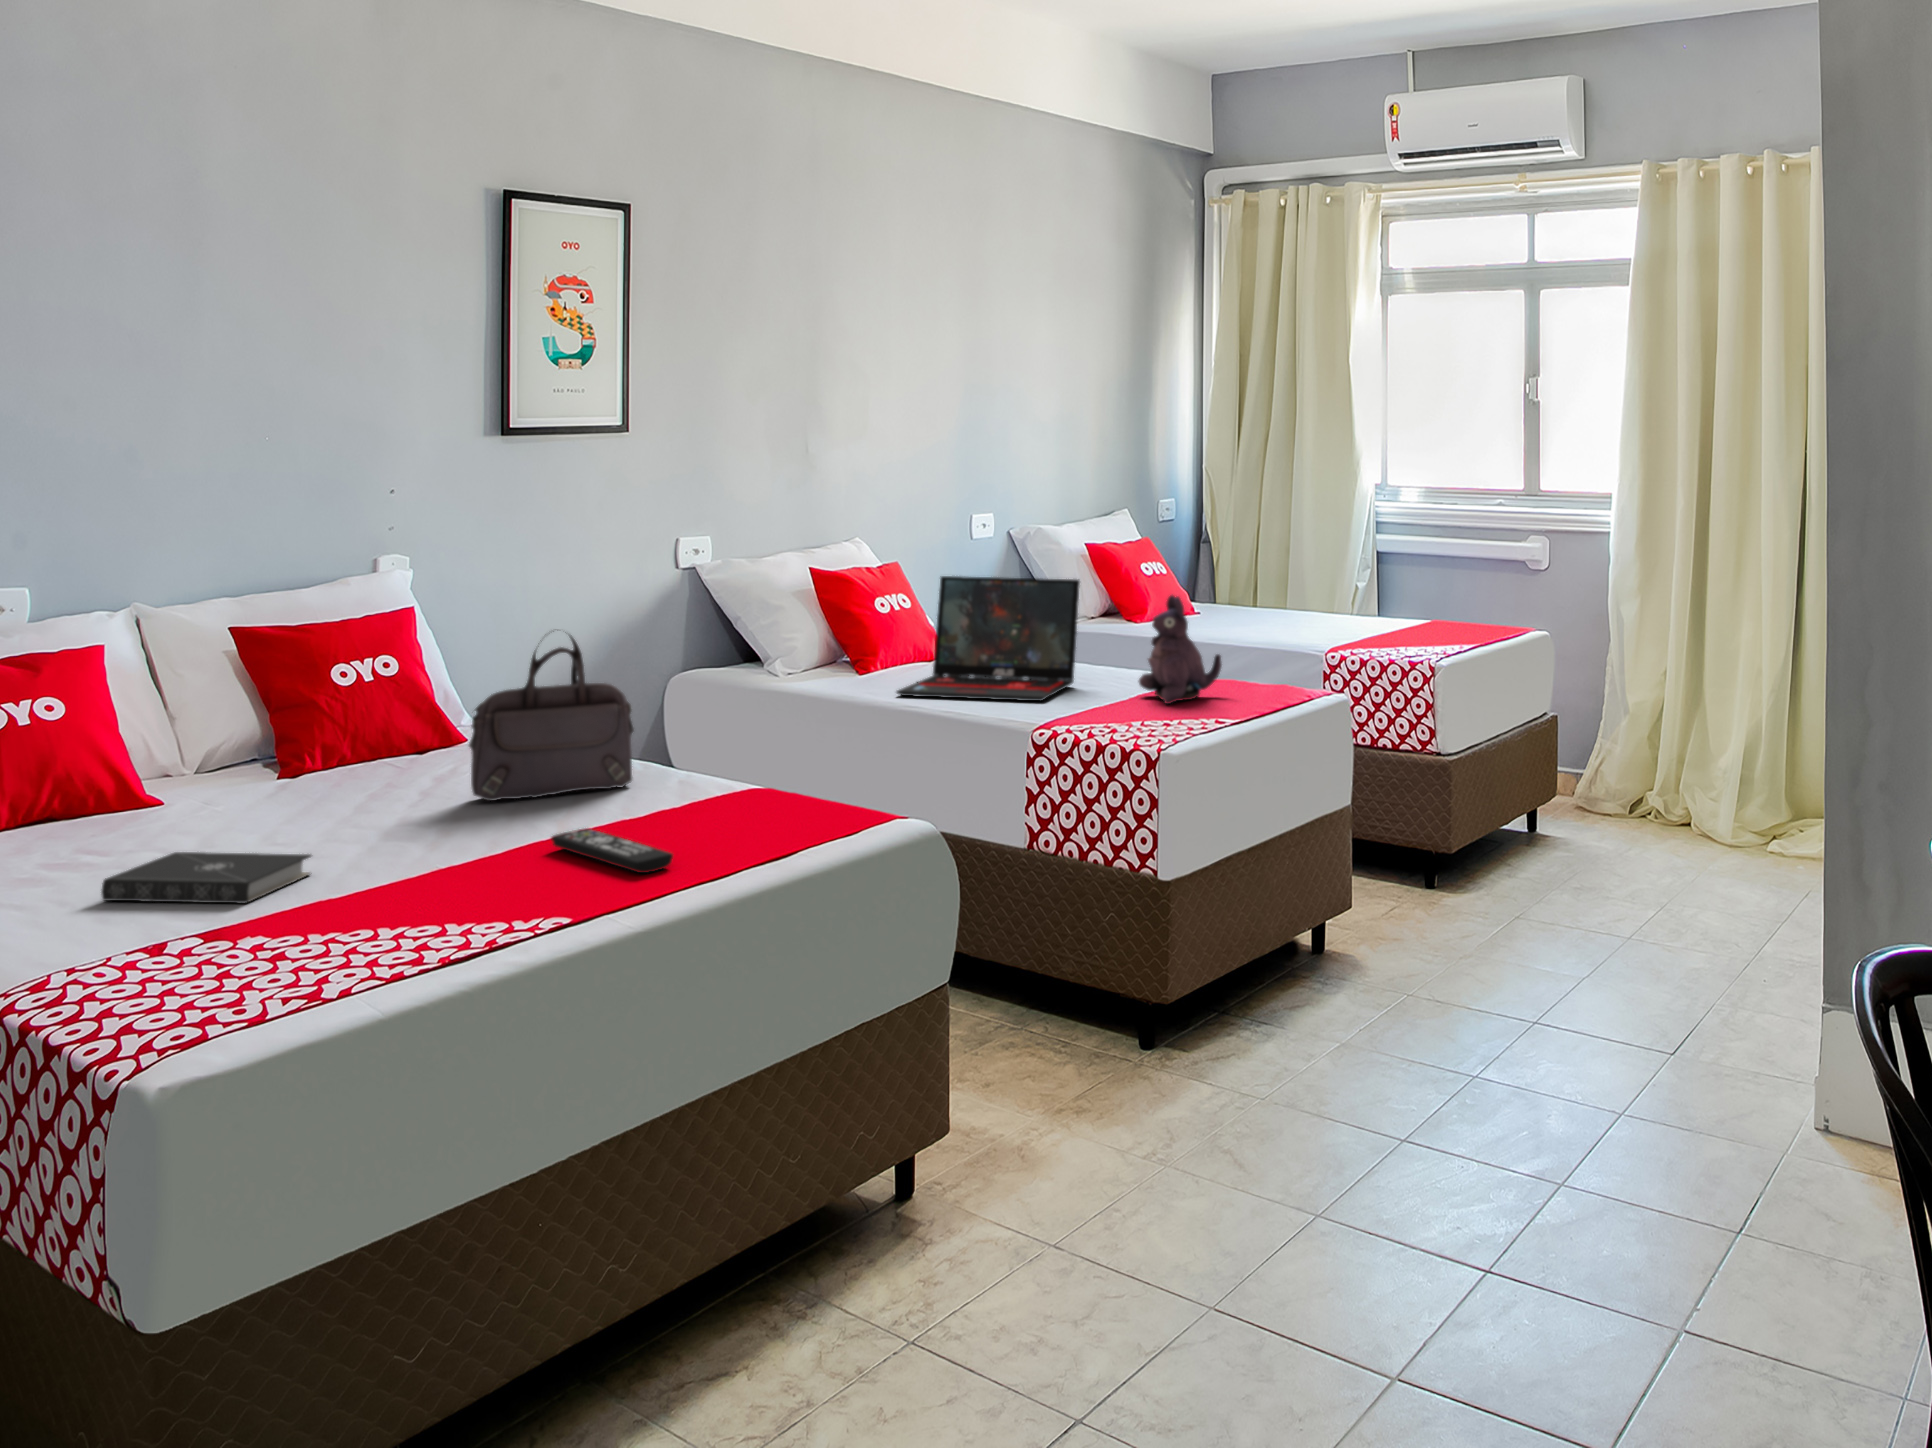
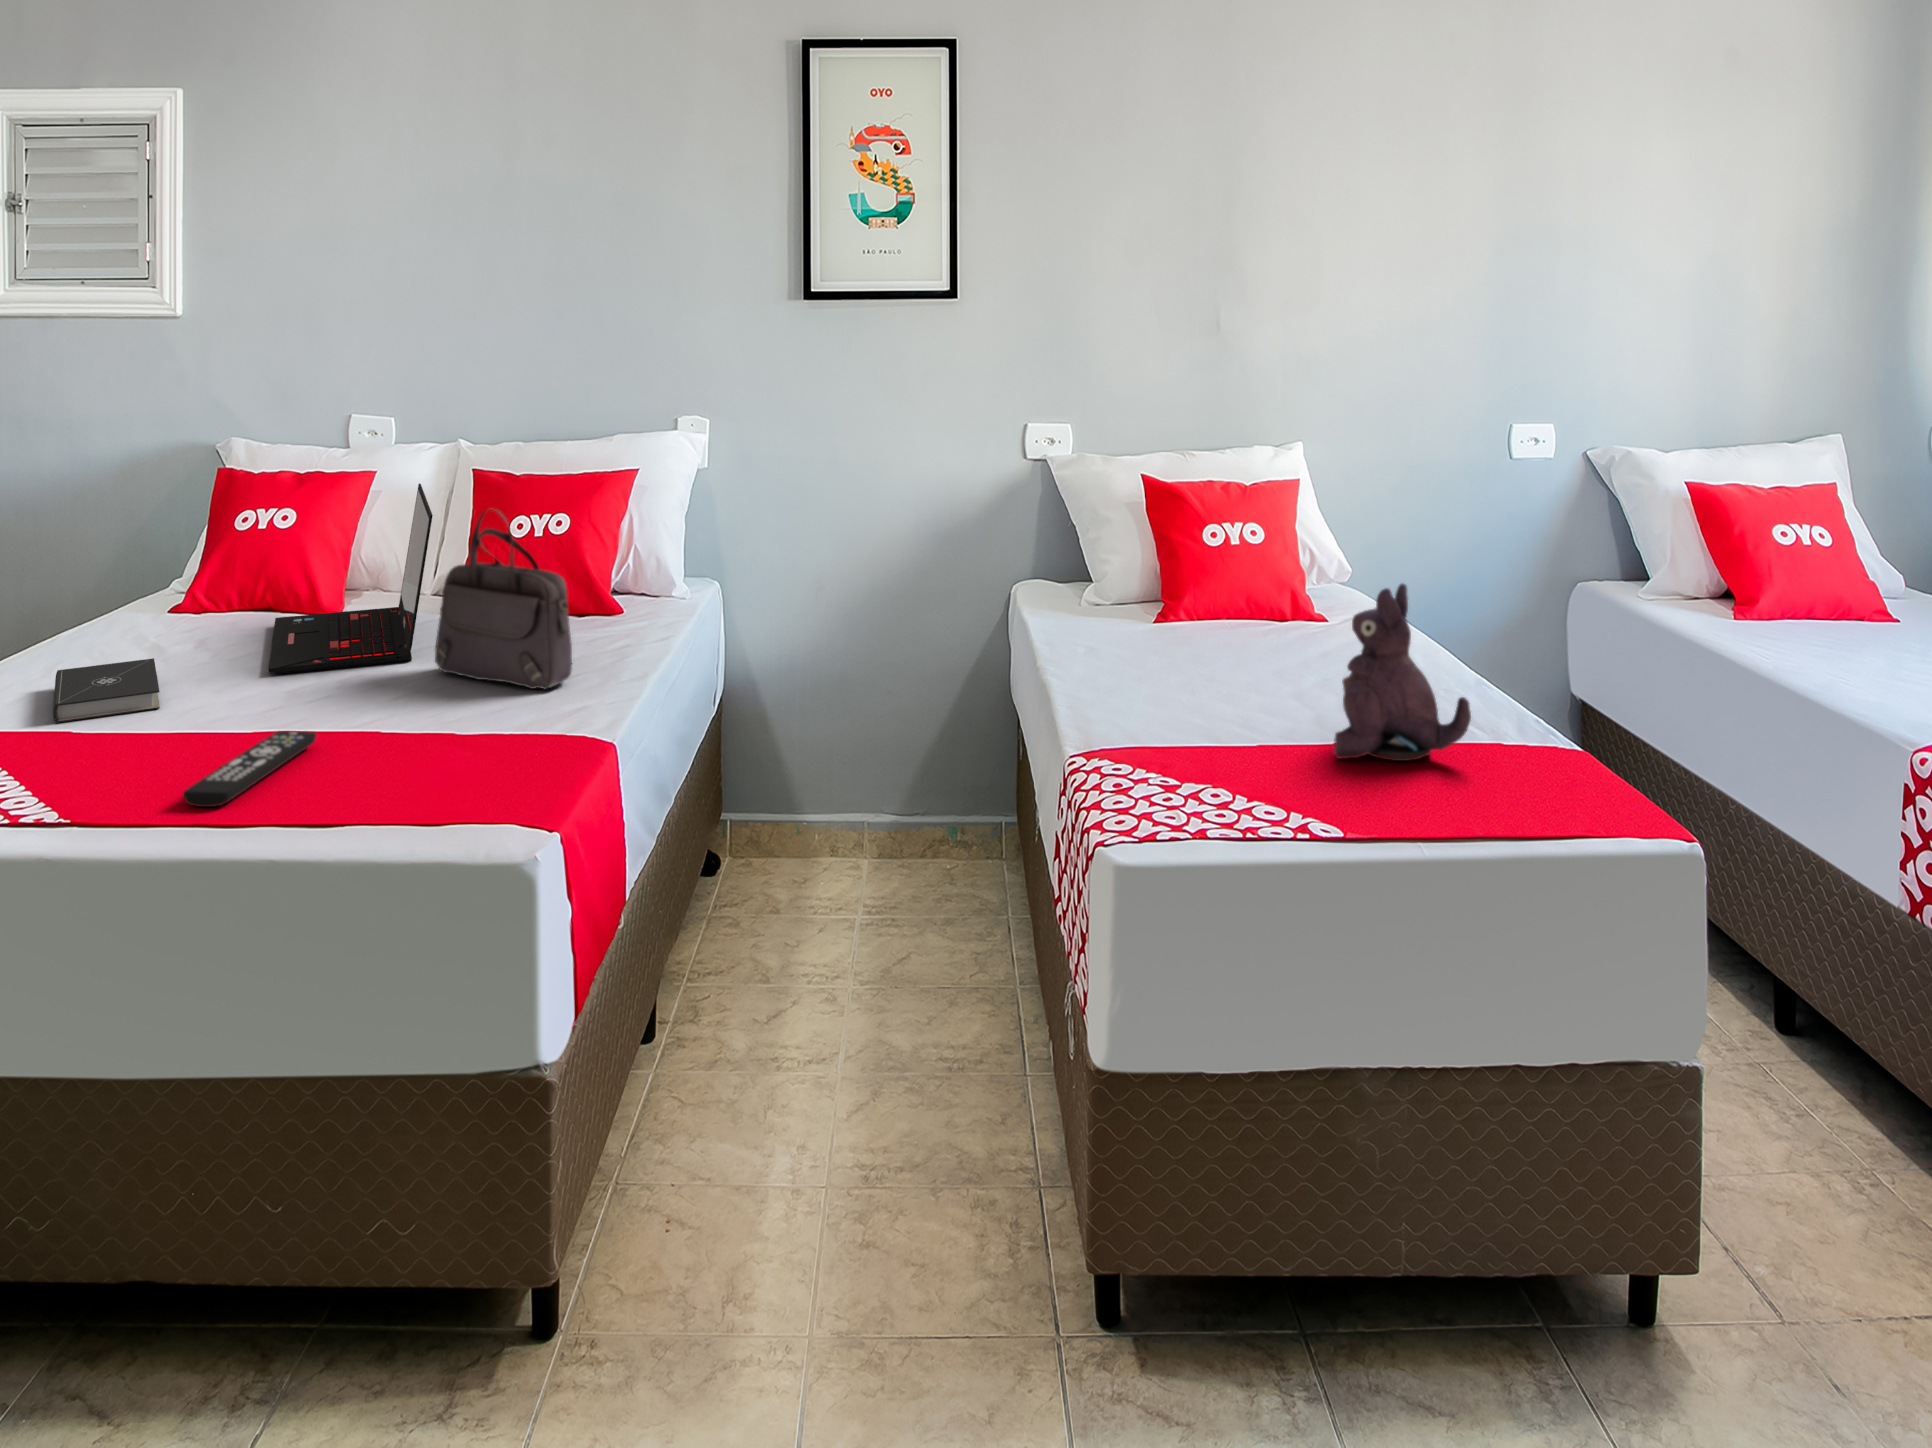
laptop: present [897,576,1080,701] -> present [268,484,433,674]

